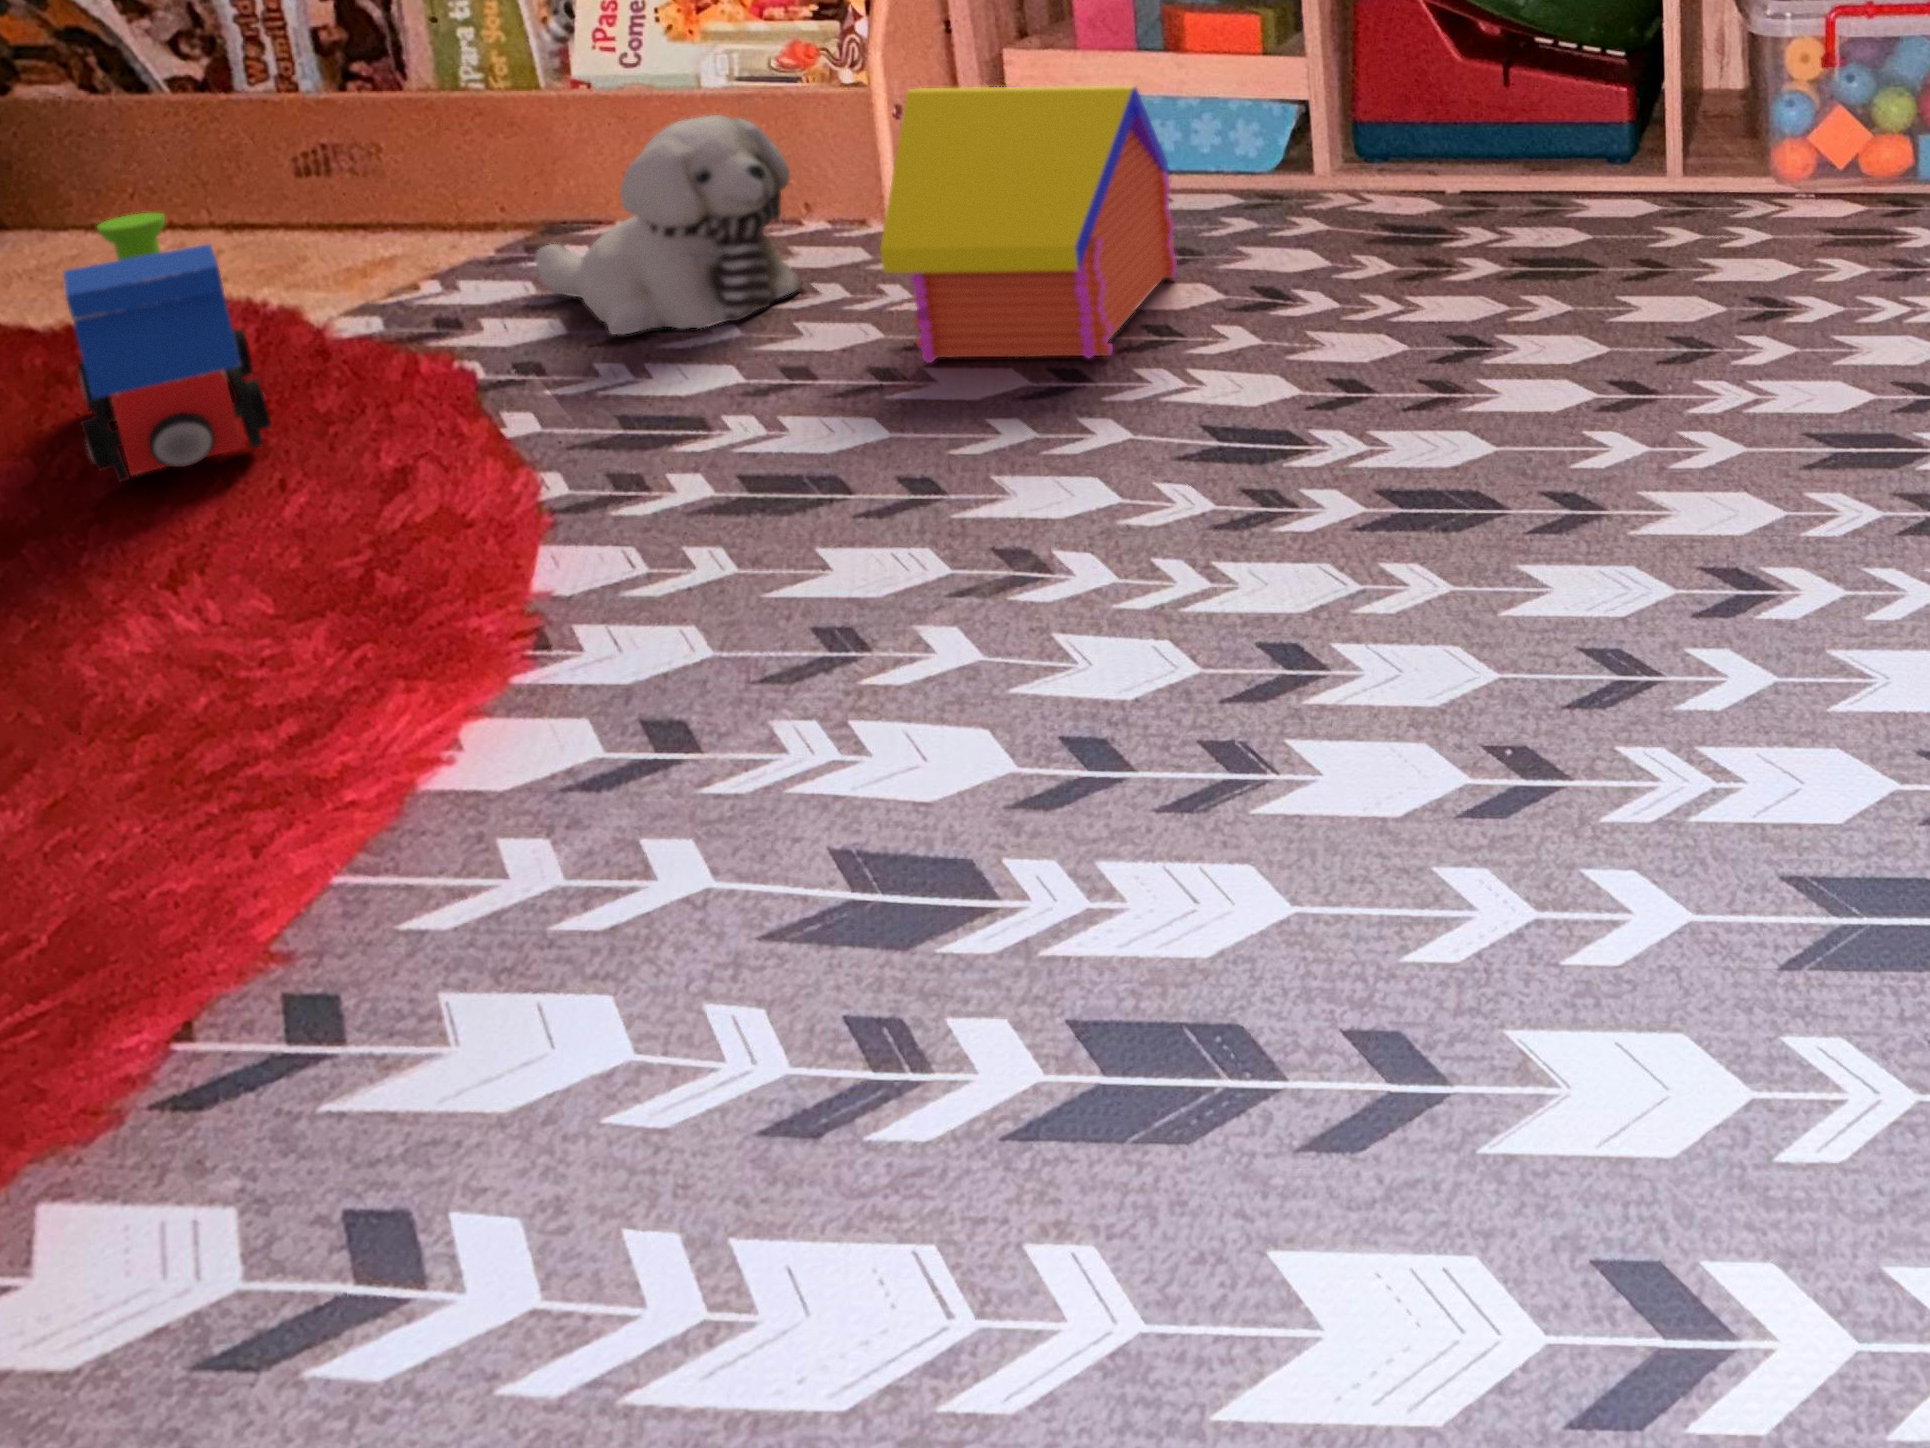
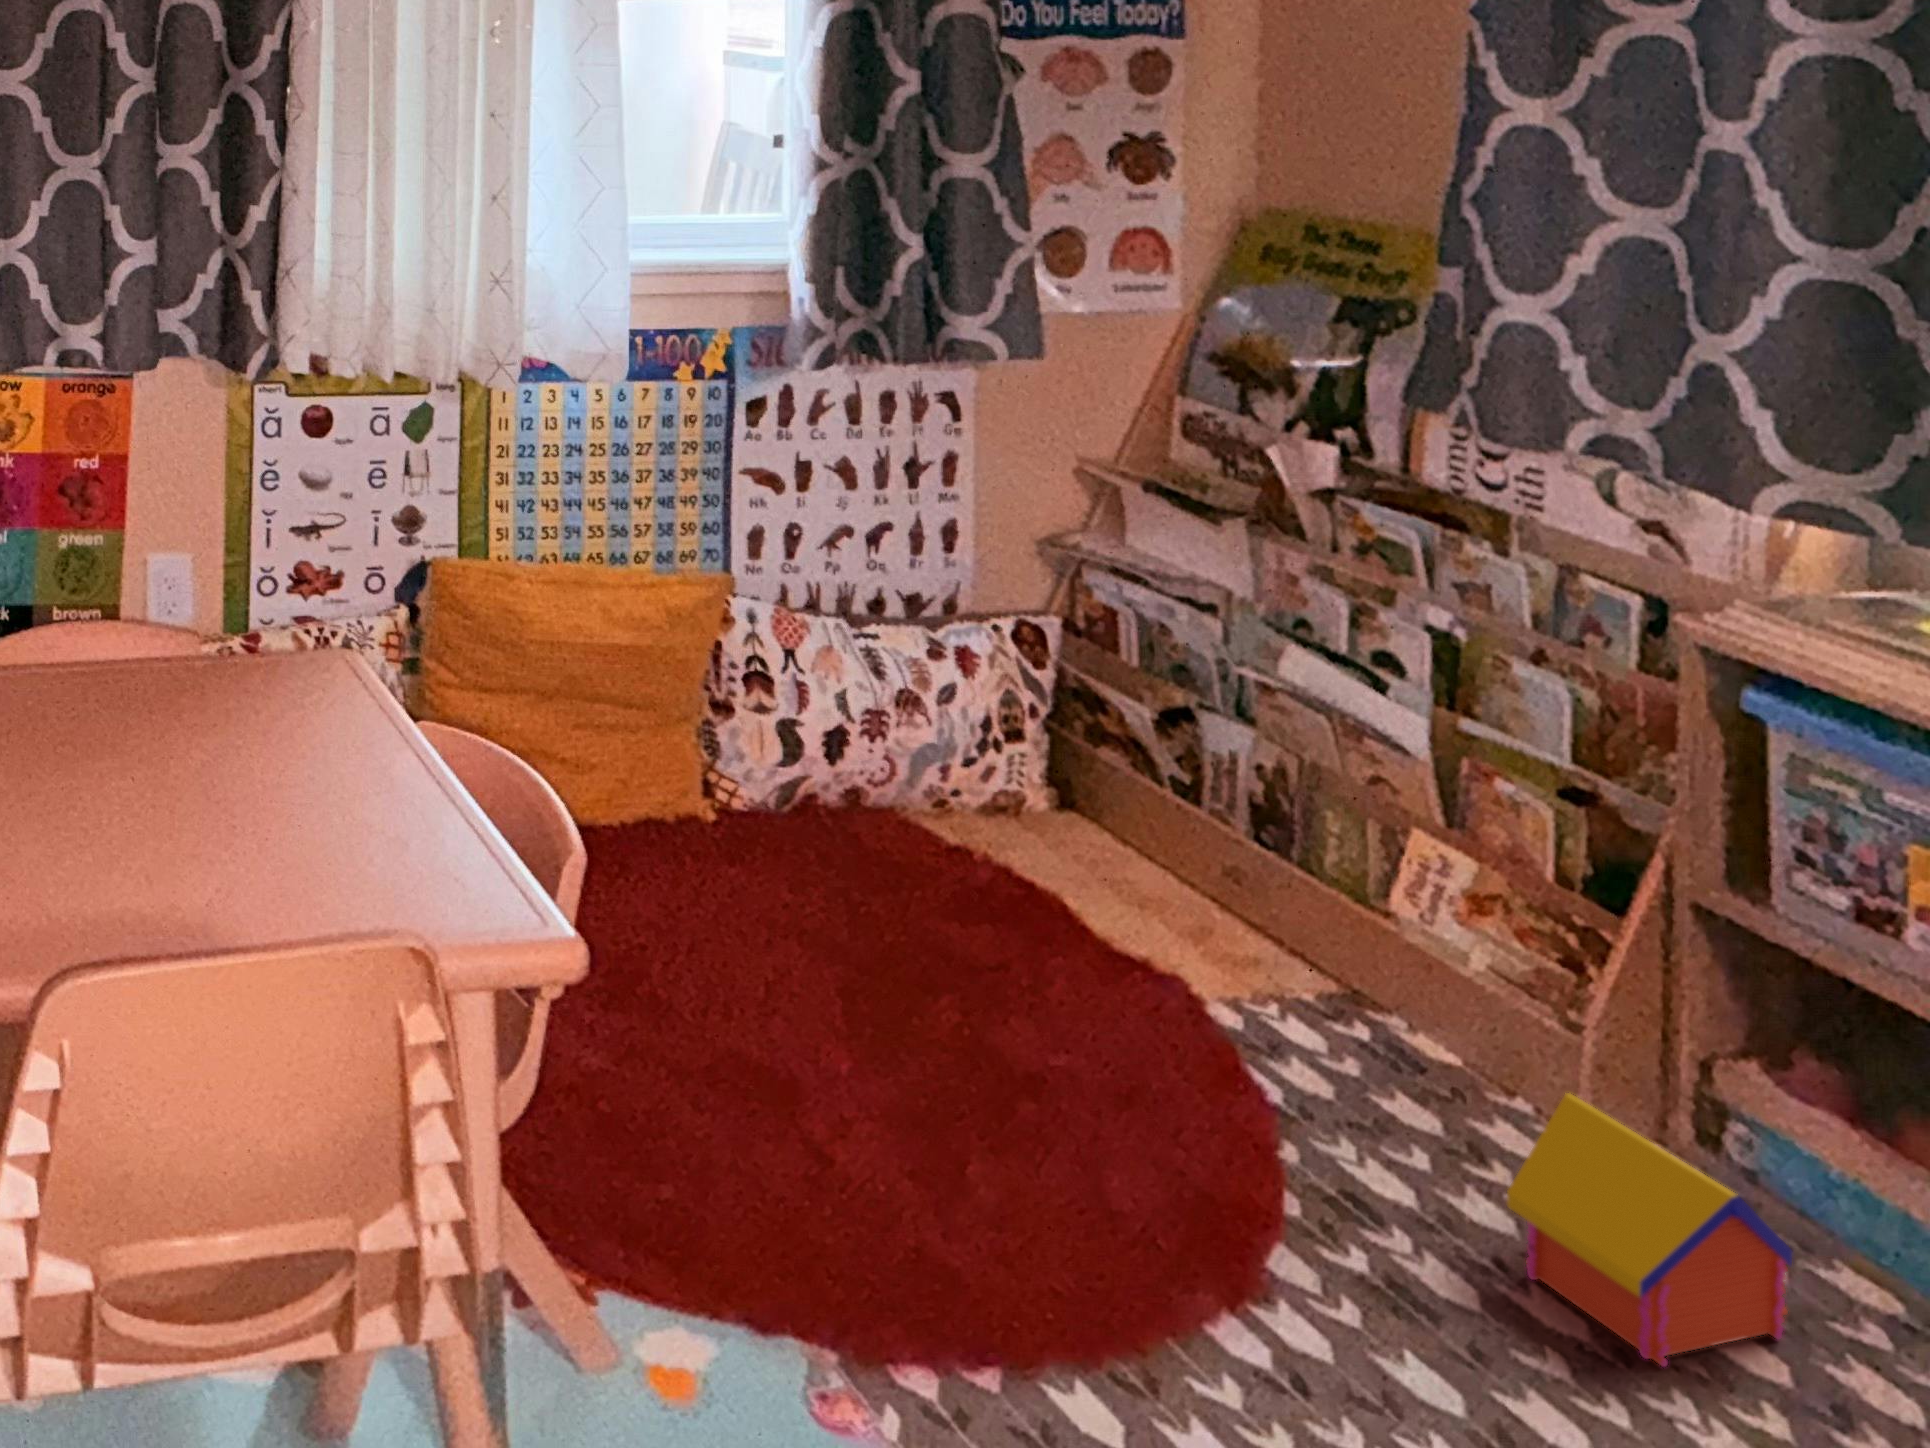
plush toy: present [536,115,801,335] -> none [1327,1012,1493,1157]
toy train: present [64,213,272,482] -> none [1078,974,1151,1115]

